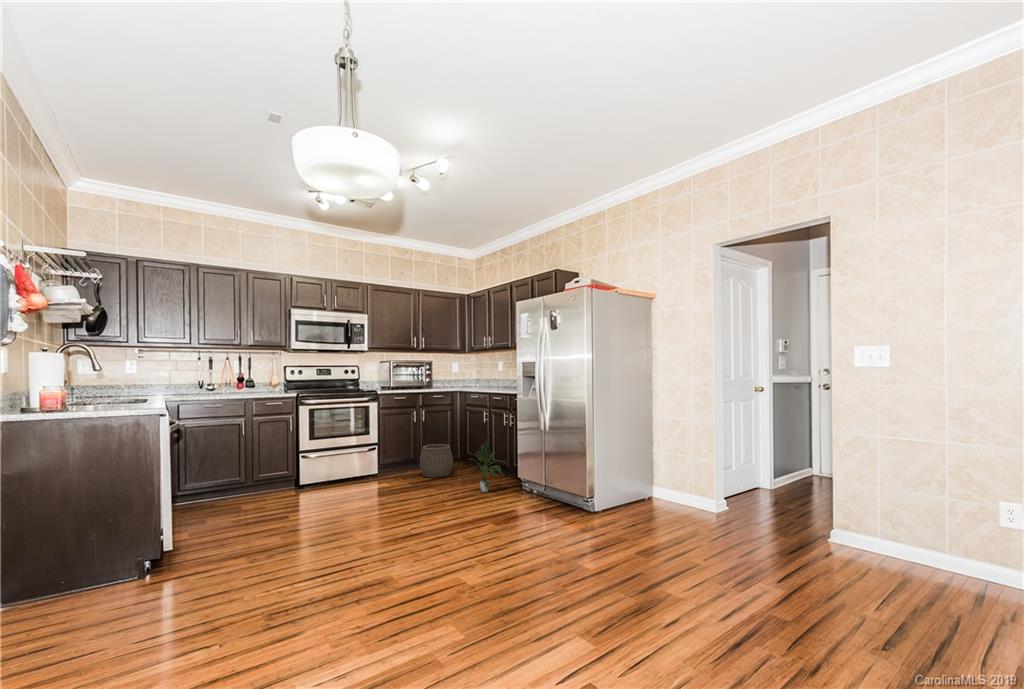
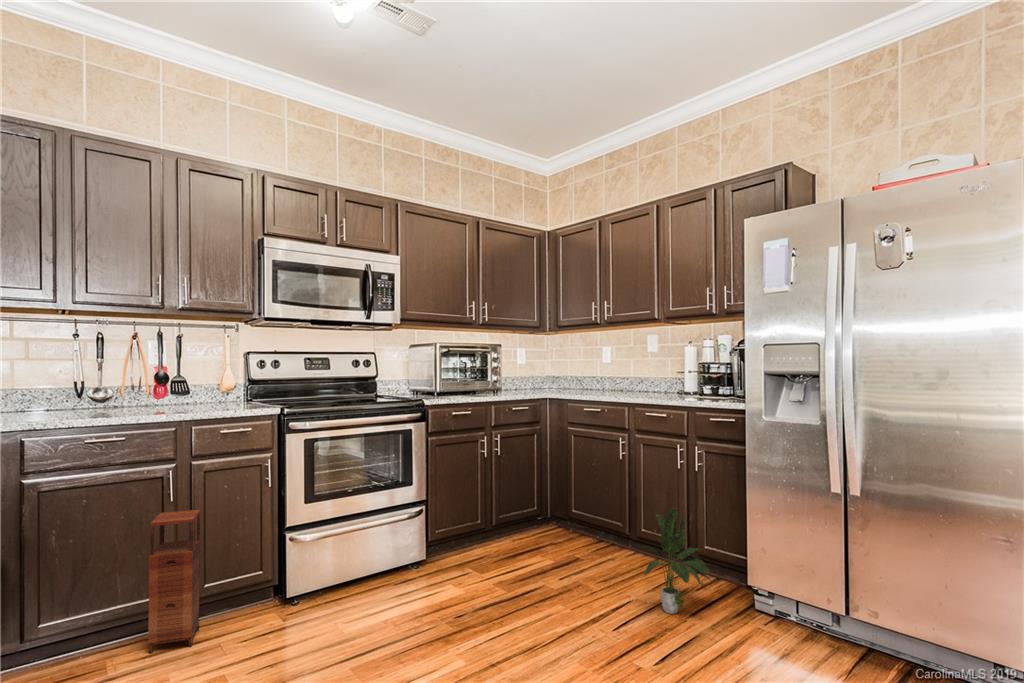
storage cabinet: none [234,440,258,502] -> present [148,510,200,653]
woven basket: present [420,444,453,477] -> none [505,498,567,566]

